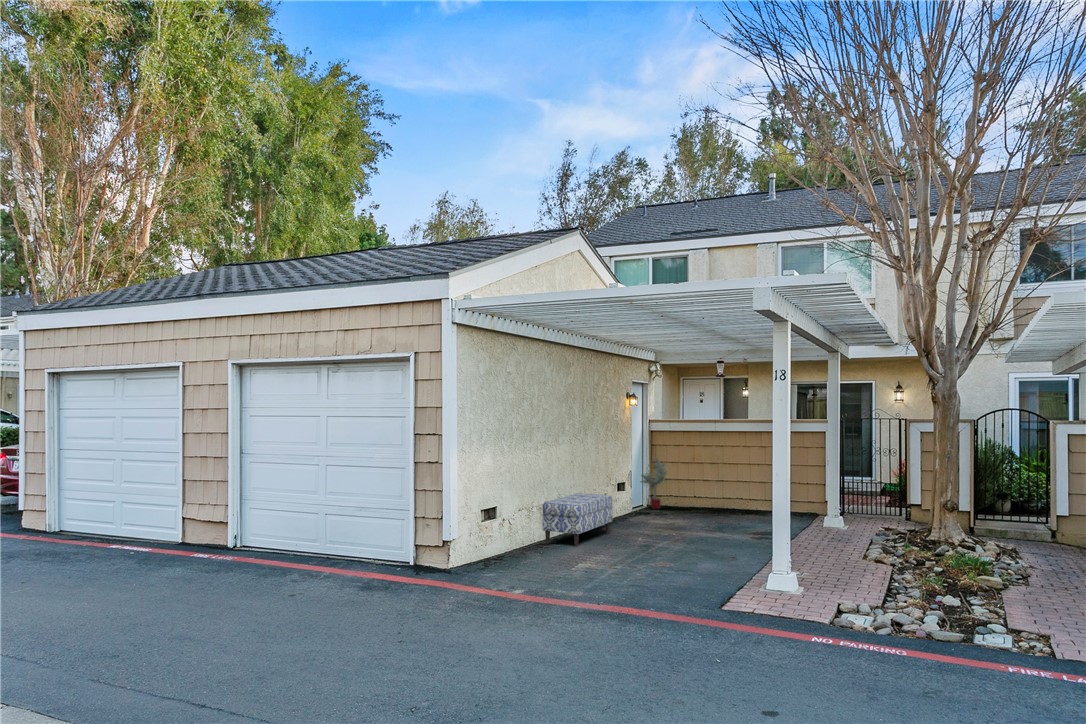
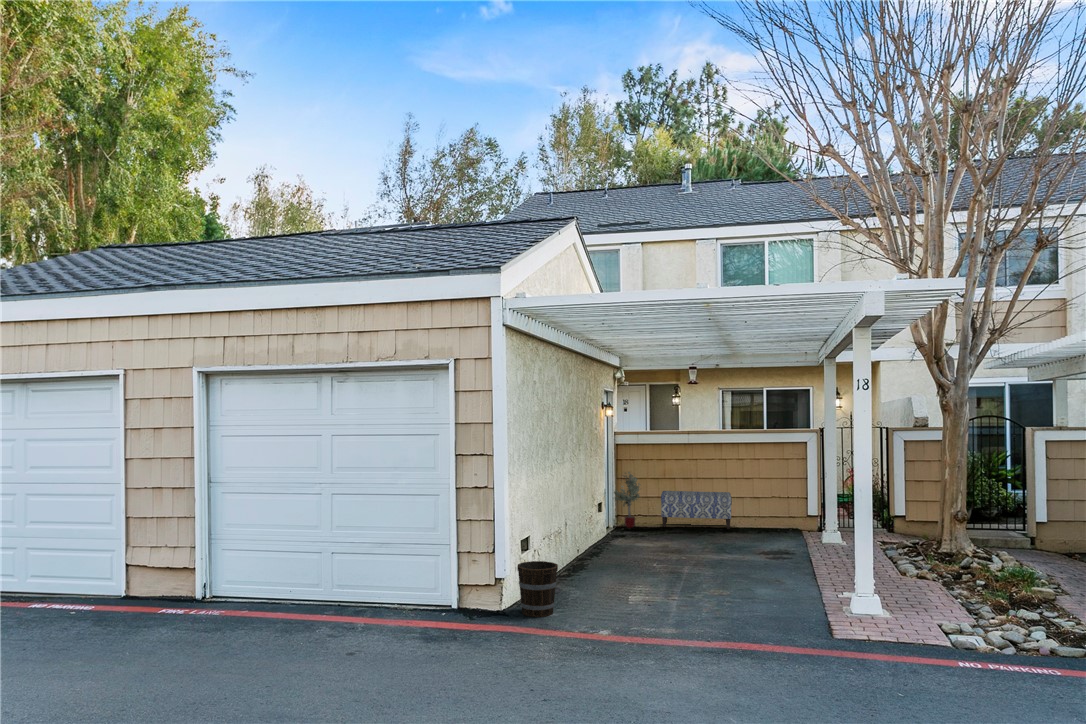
bench: present [542,493,613,547] -> present [661,491,732,529]
bucket: none [464,528,501,576] -> present [517,561,558,617]

